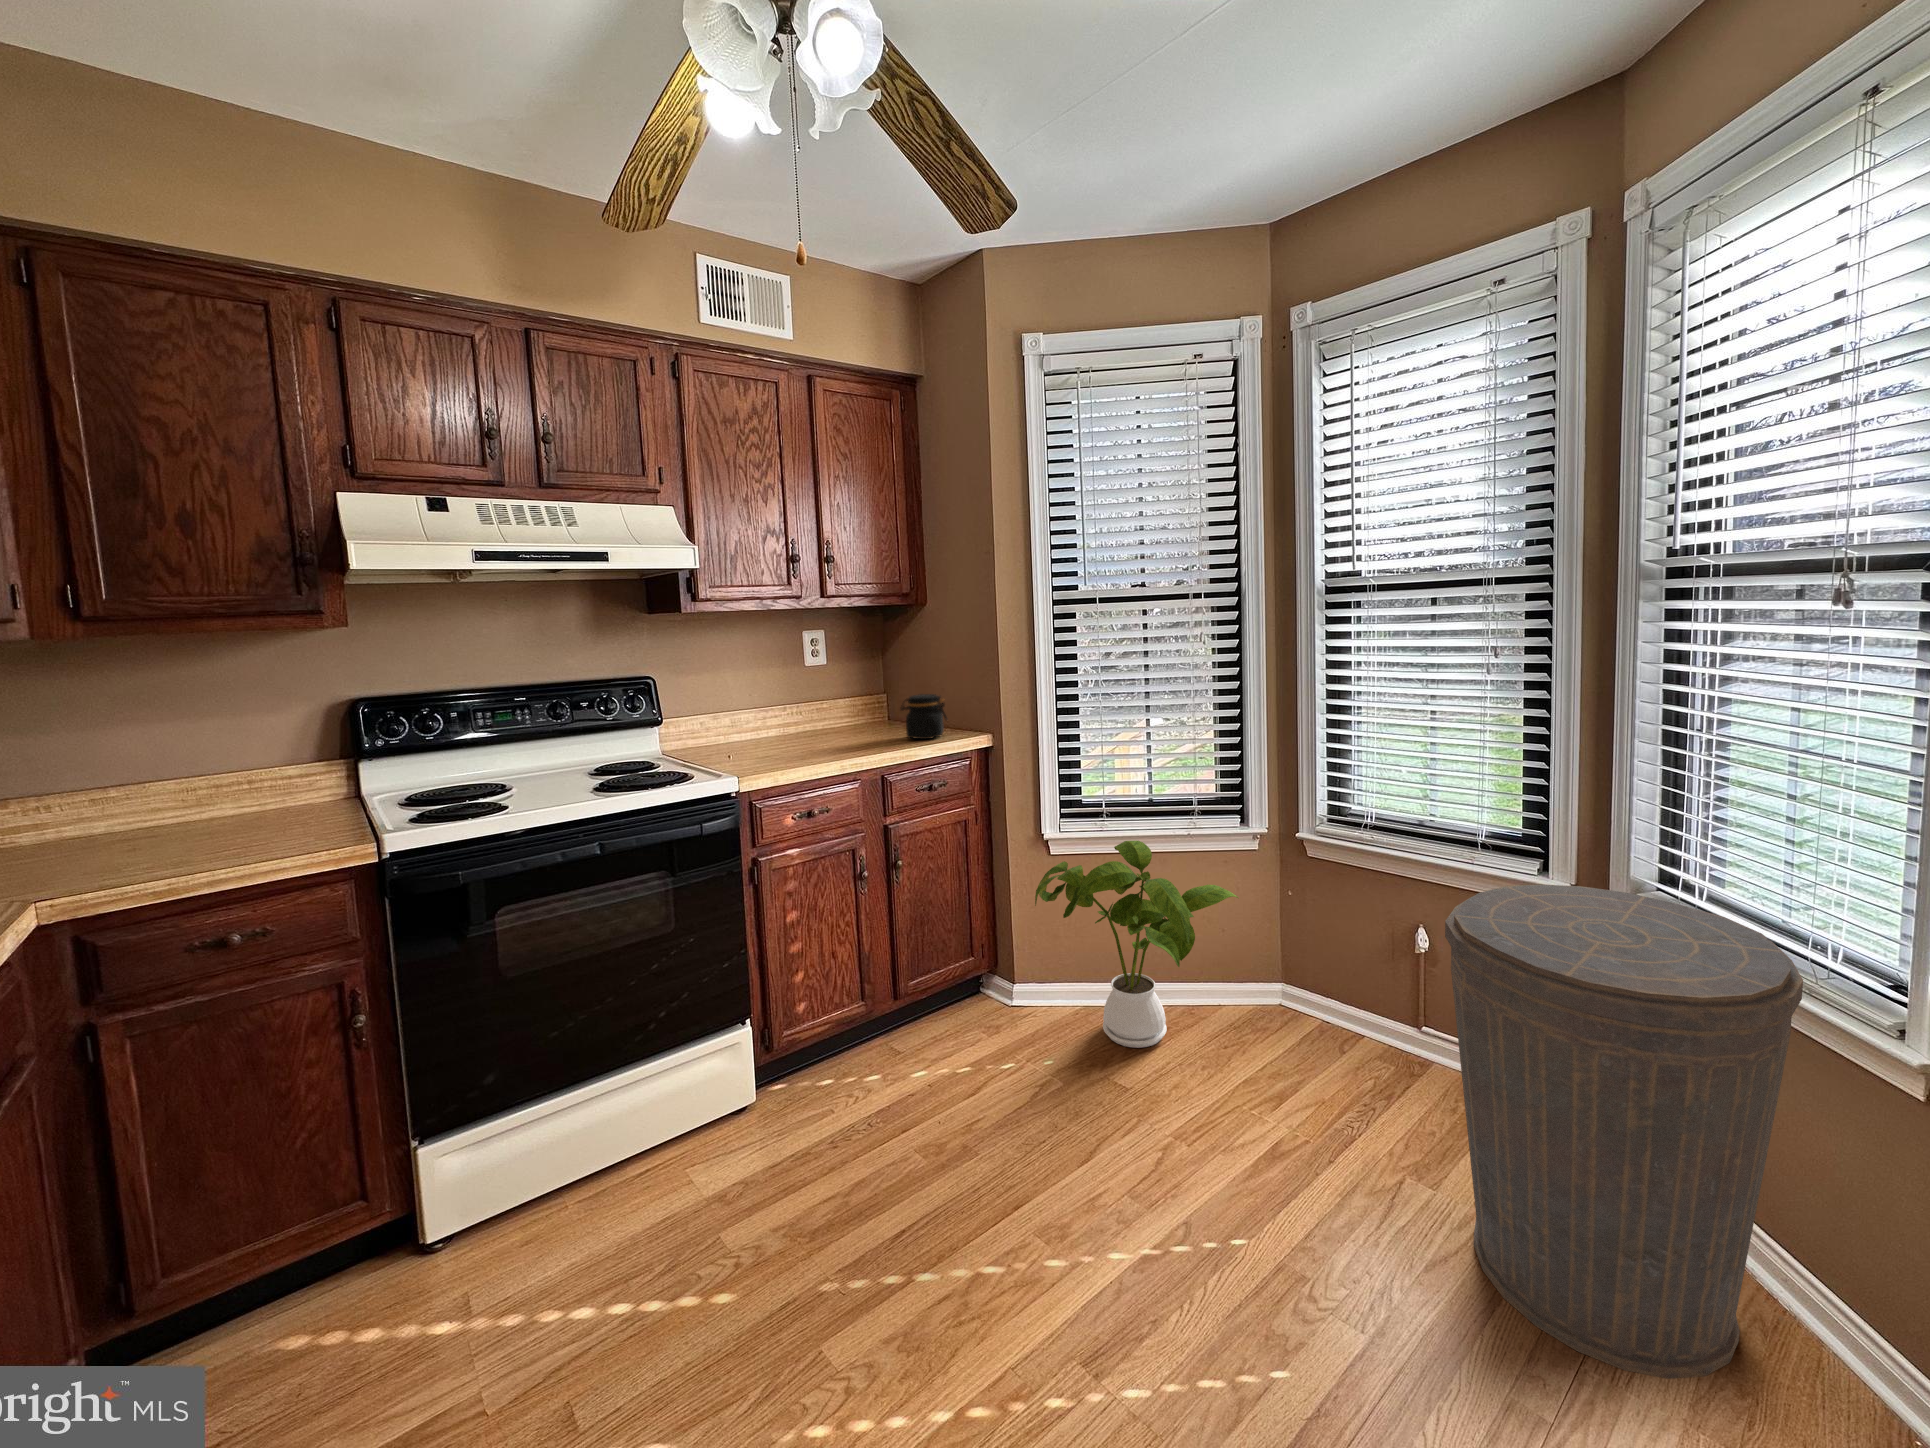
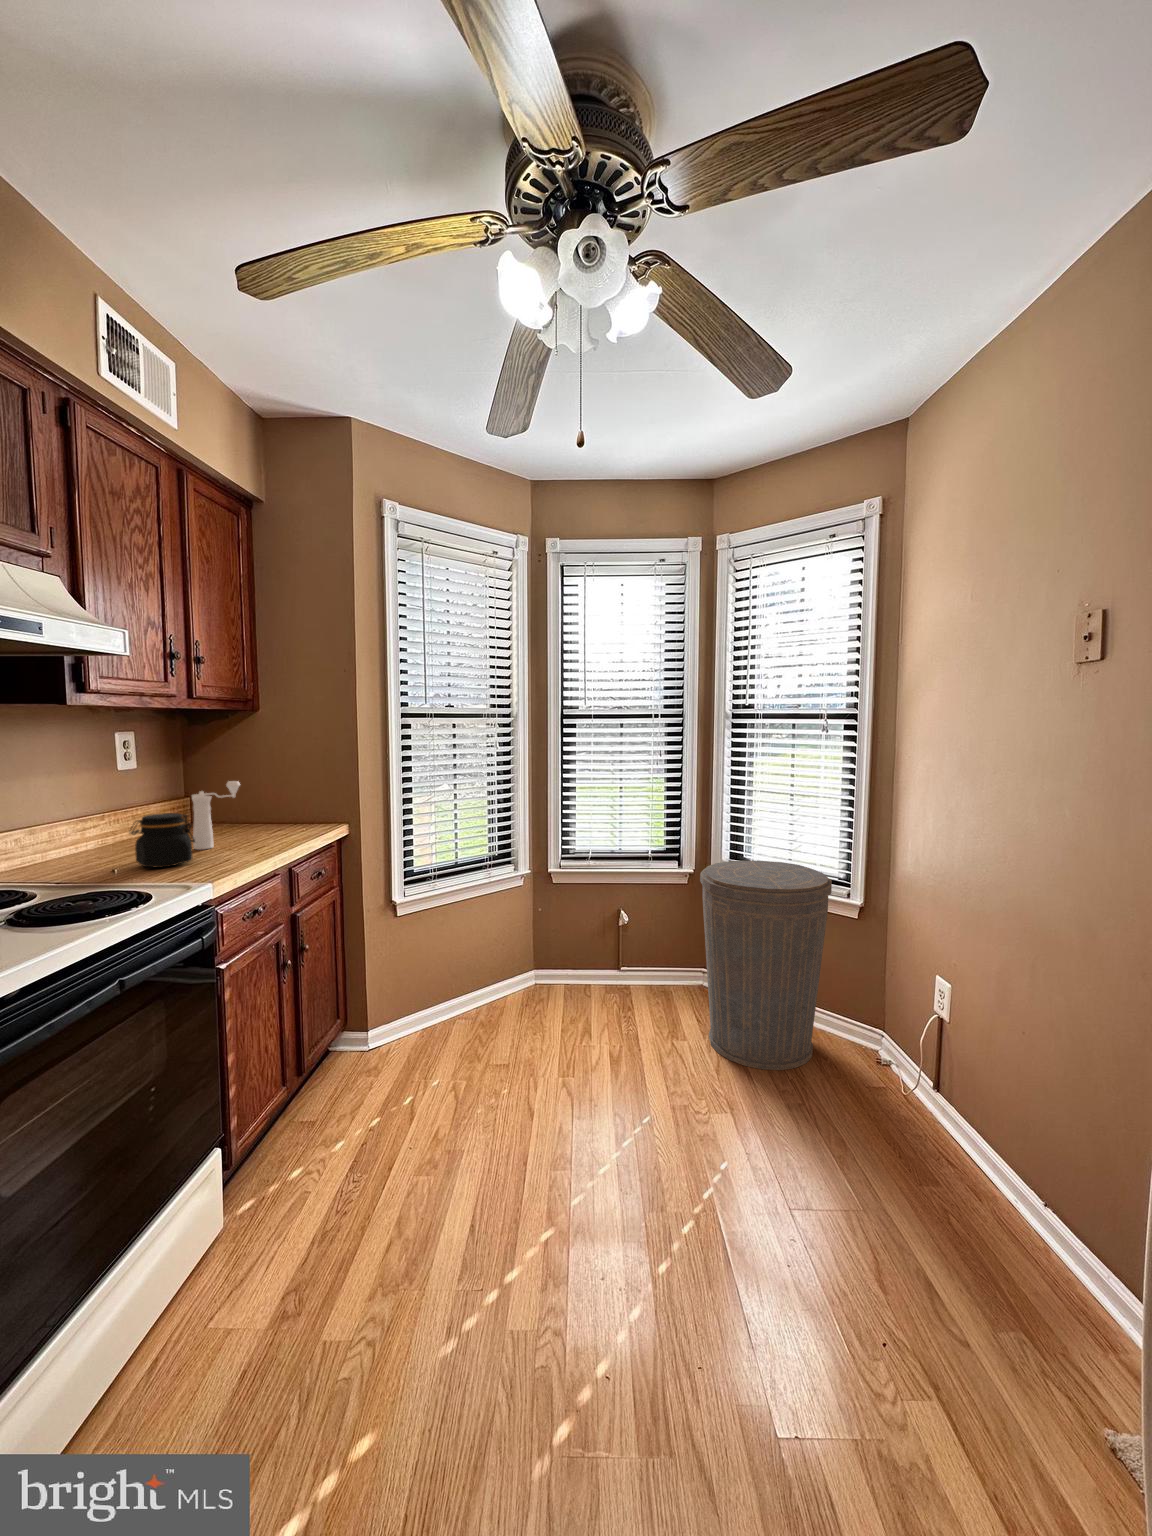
pepper mill: none [814,683,864,751] -> present [192,781,240,850]
jar: present [901,694,947,739] -> present [130,813,195,867]
house plant: present [1035,841,1238,1048] -> none [398,886,553,1043]

